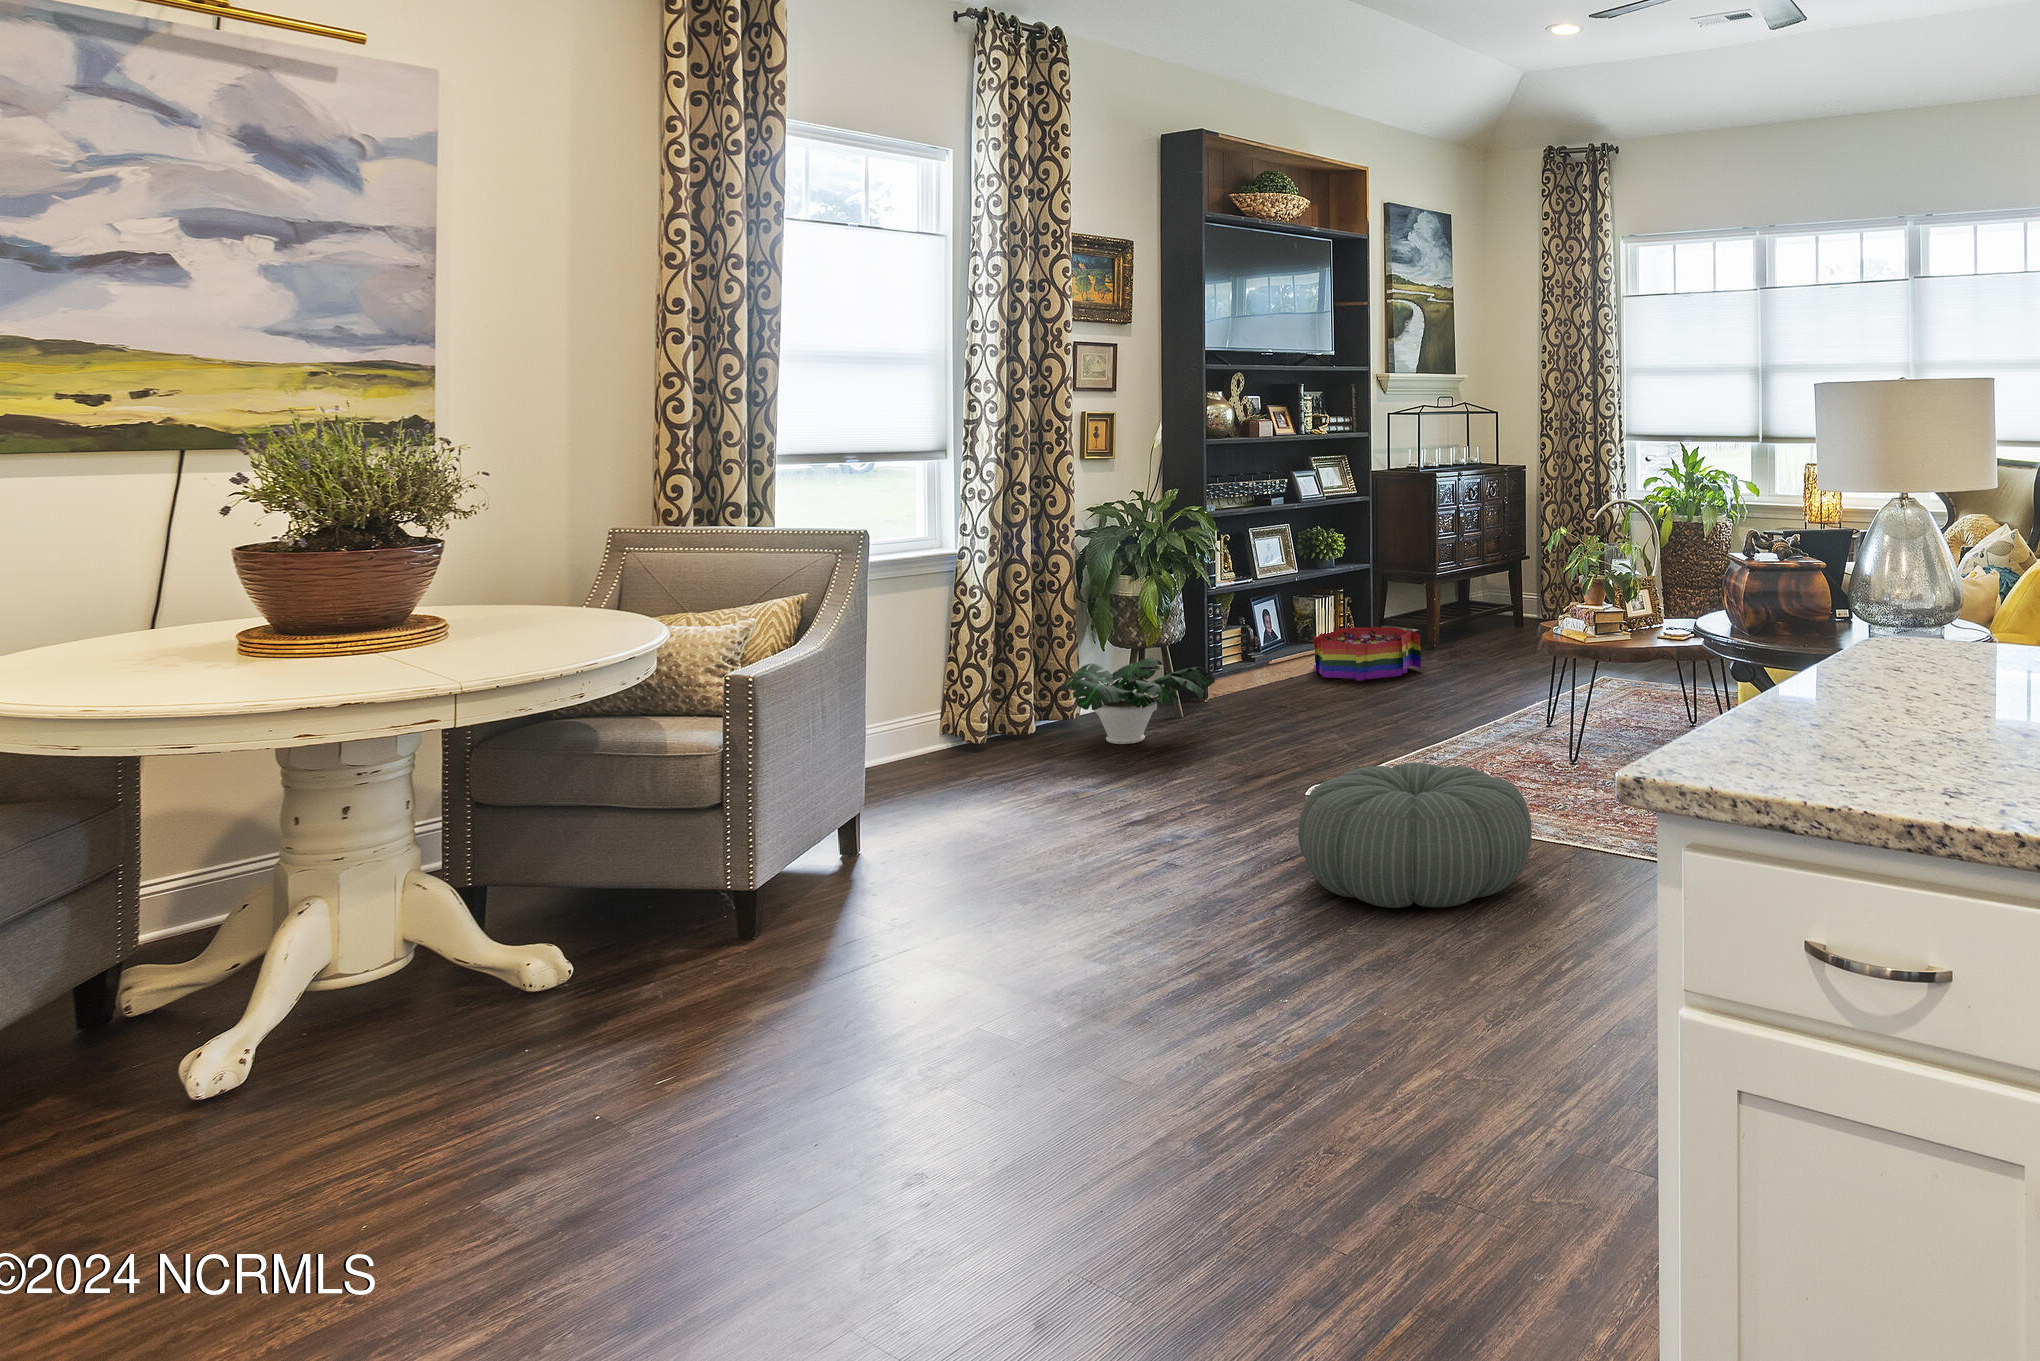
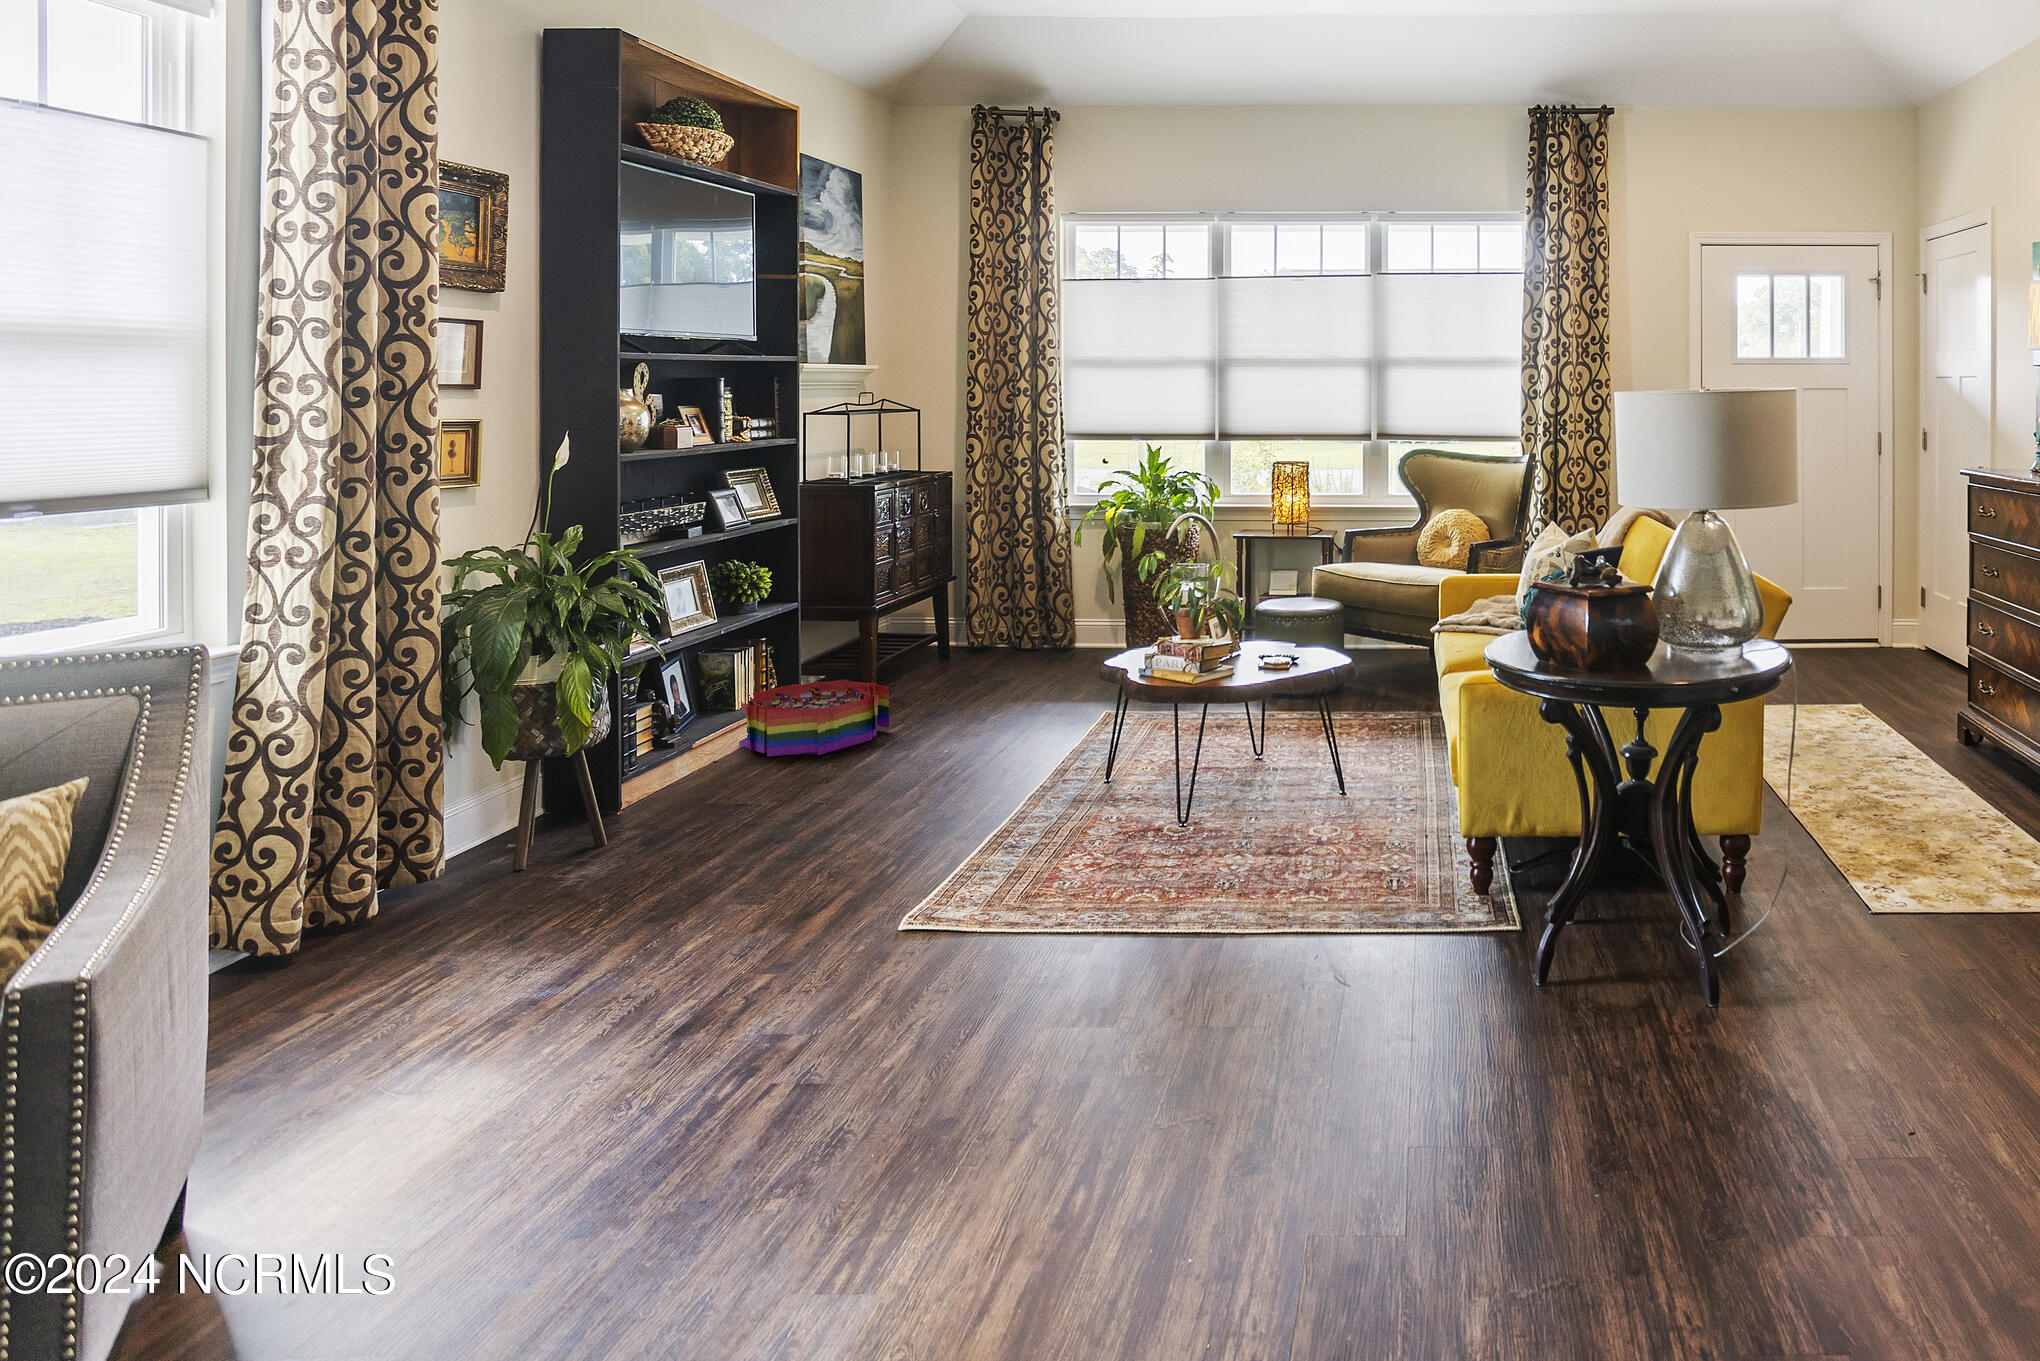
potted plant: present [1060,658,1215,744] -> none [439,771,697,906]
pouf: present [1298,762,1532,908] -> none [1041,871,1344,1081]

